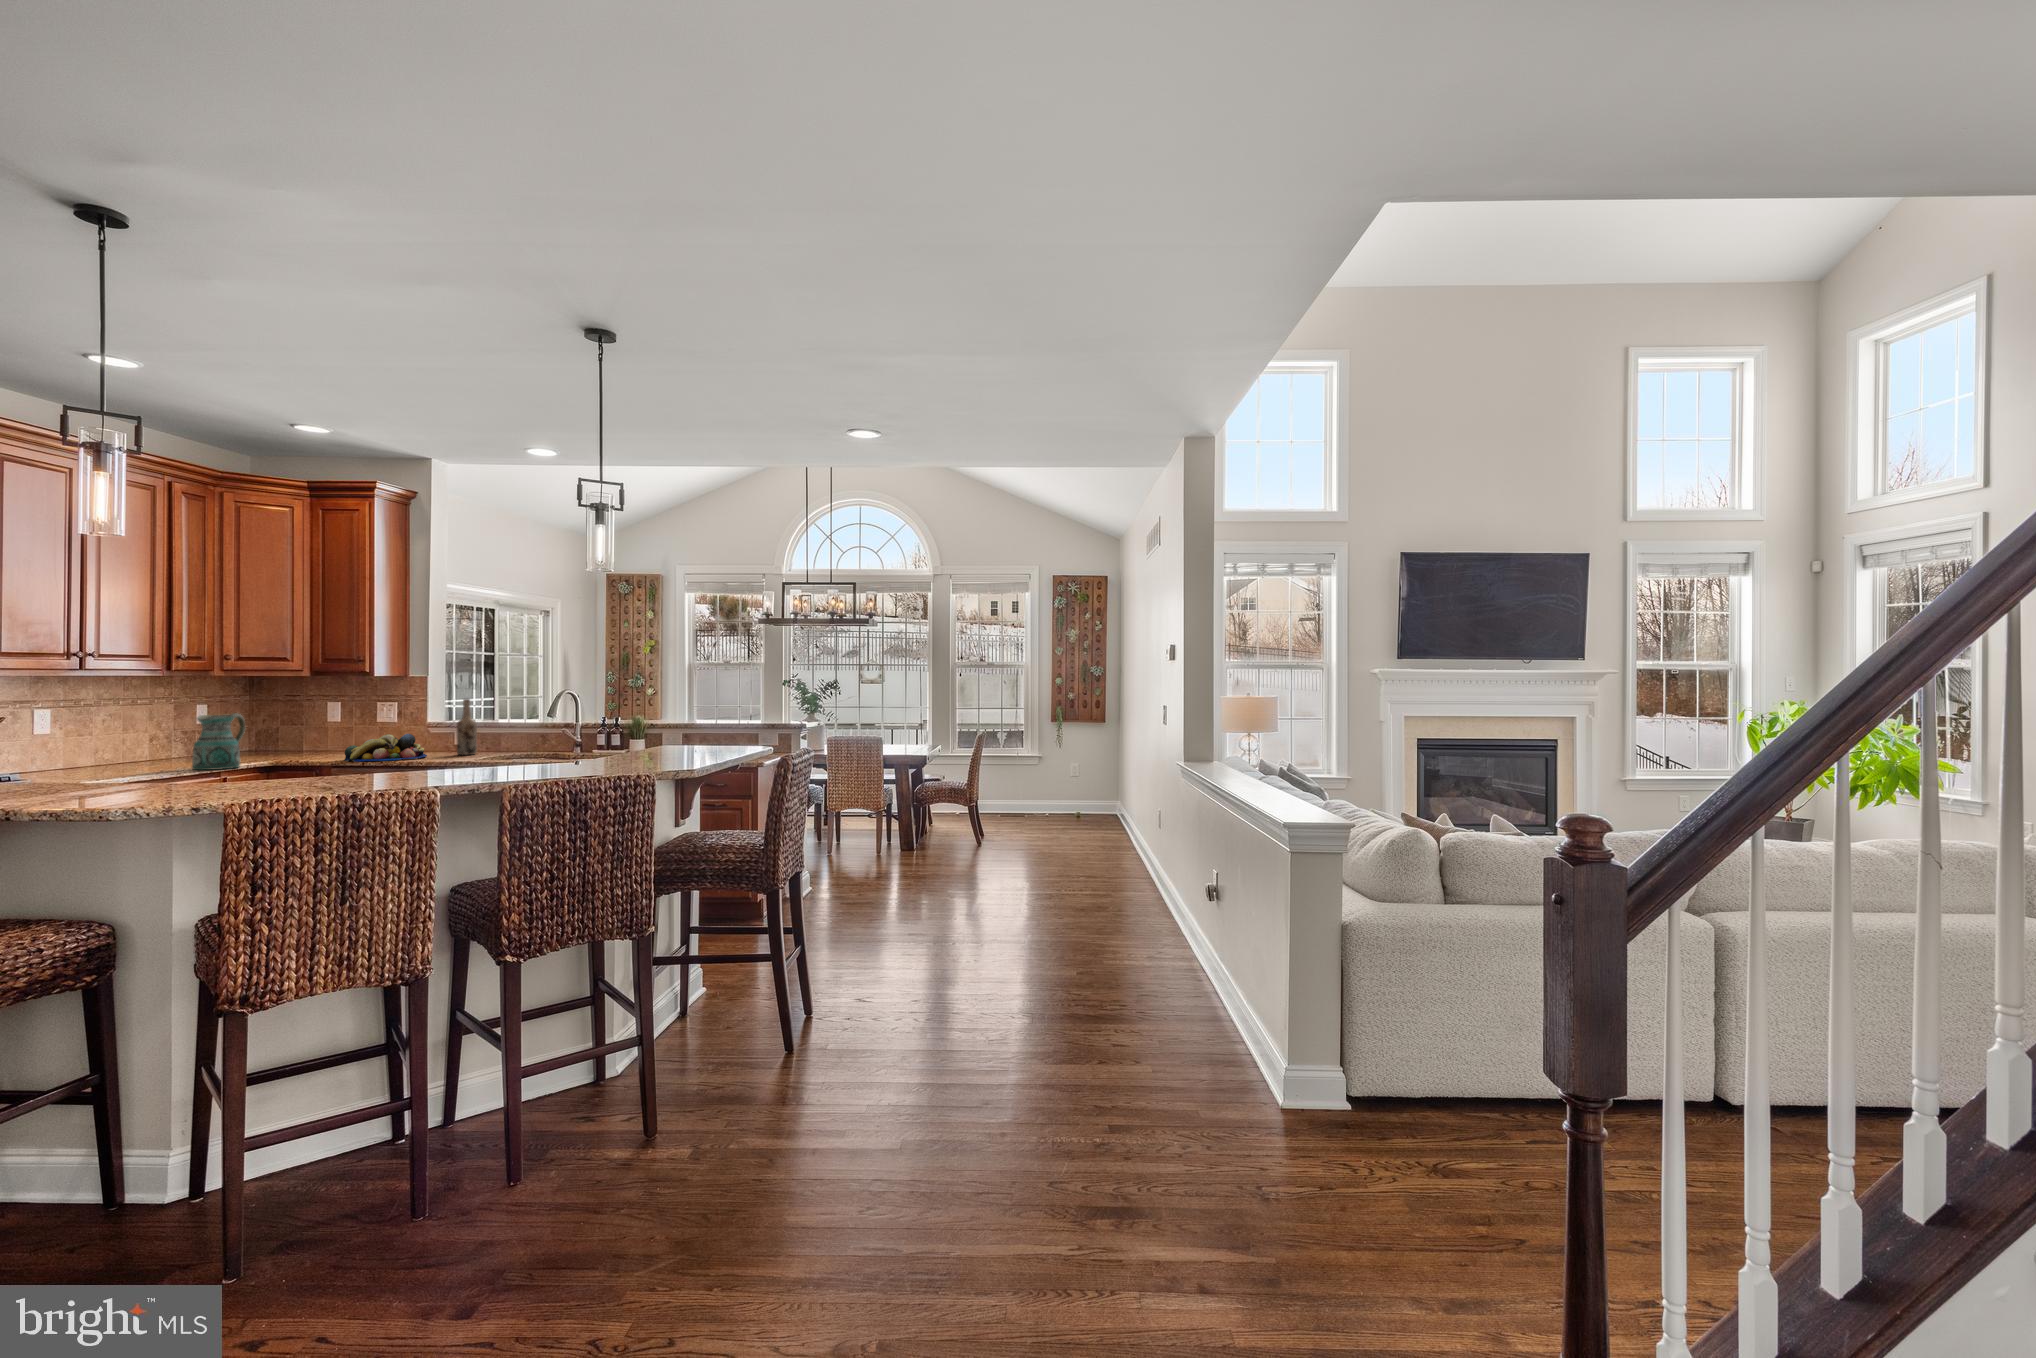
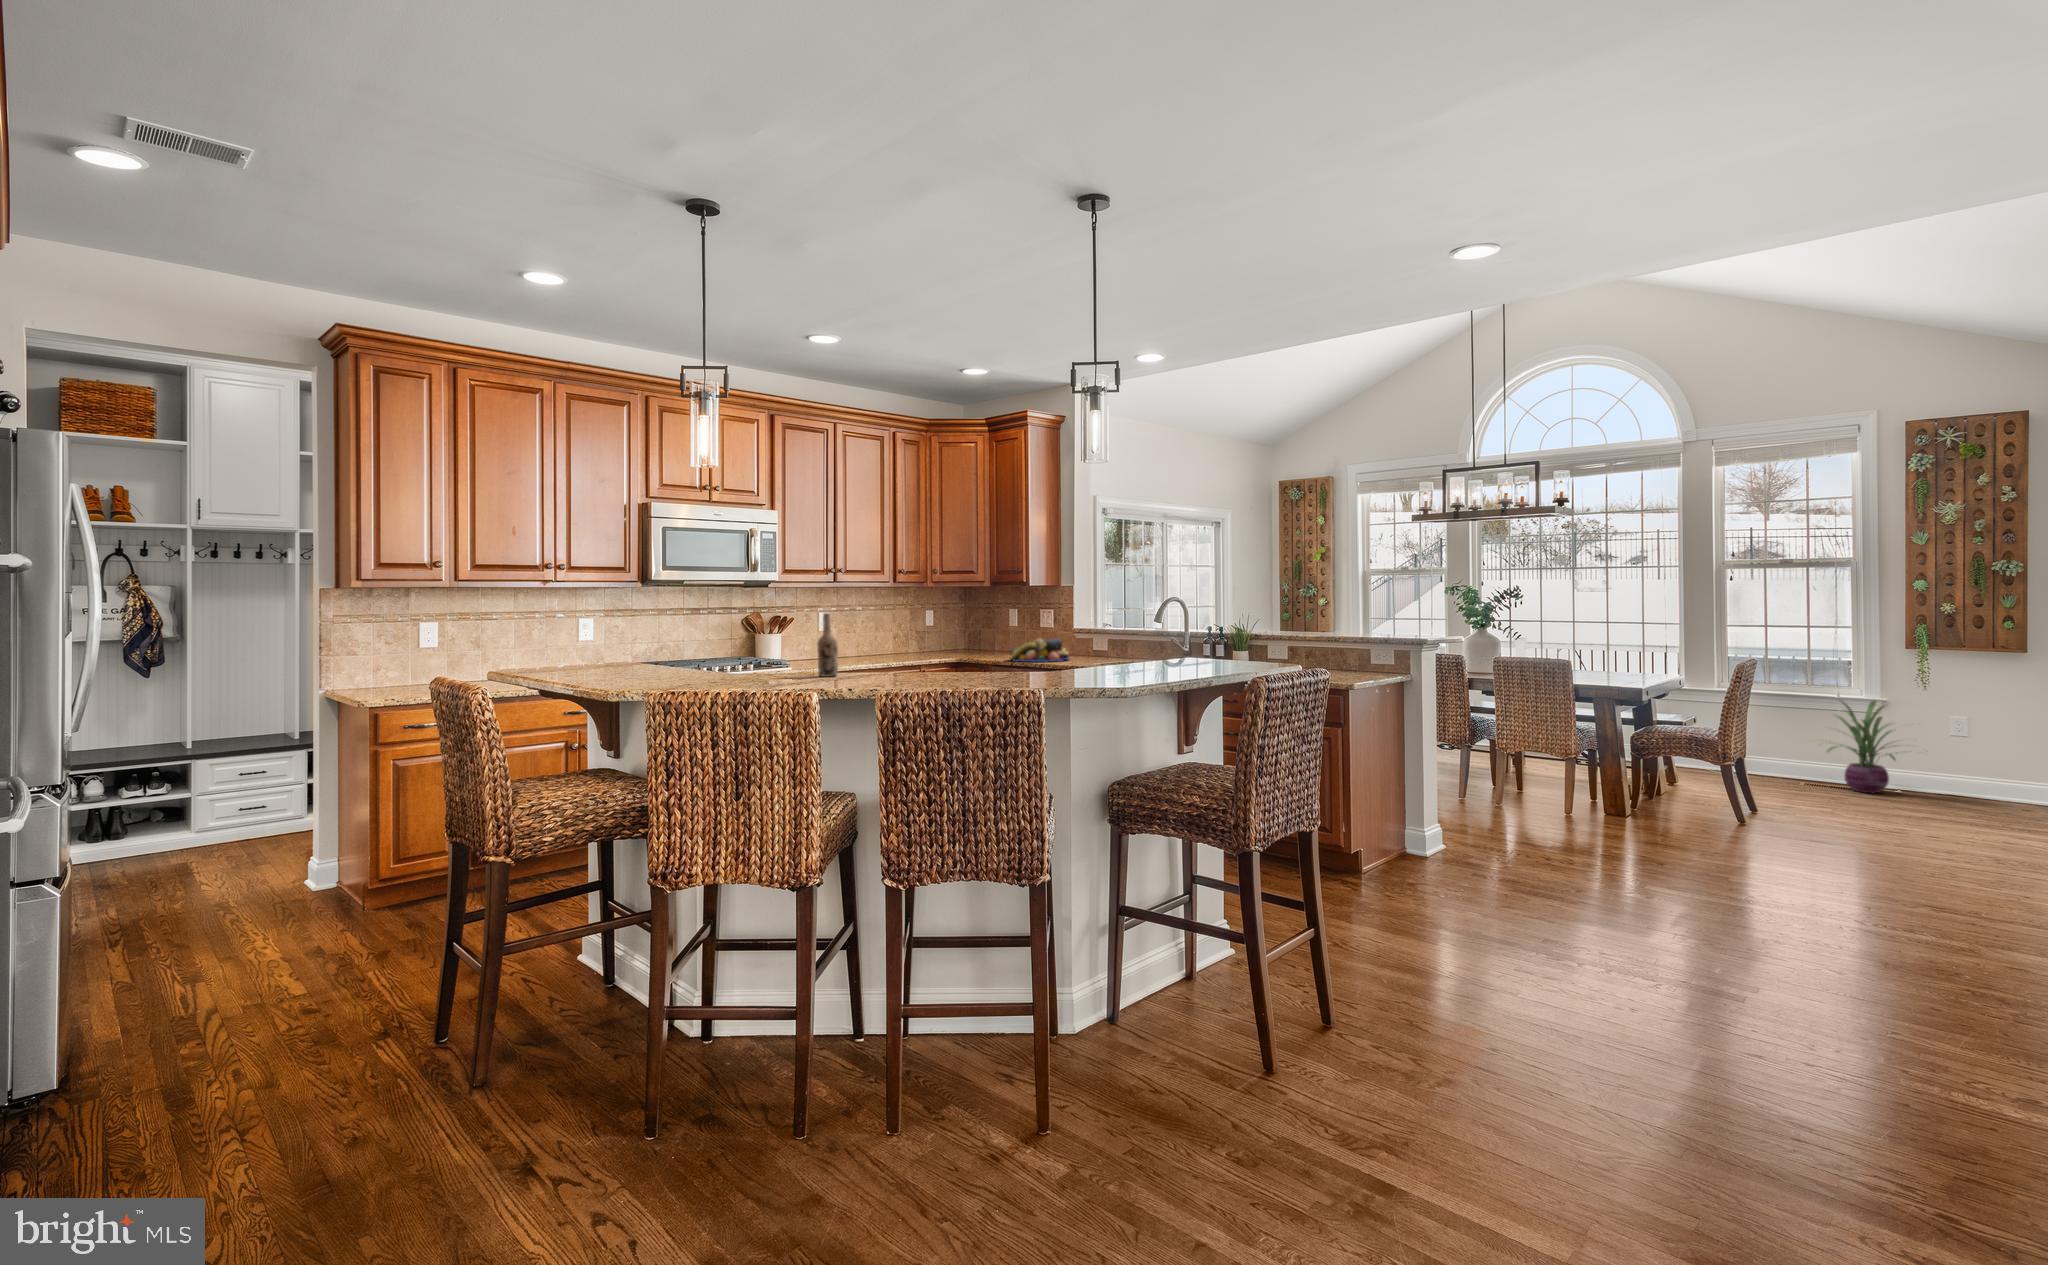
wine bottle: present [457,699,477,755] -> present [818,613,838,677]
ceramic pitcher: present [192,713,245,770] -> none [907,618,942,663]
decorative plant: none [1005,758,1072,820] -> present [1827,699,1896,793]

